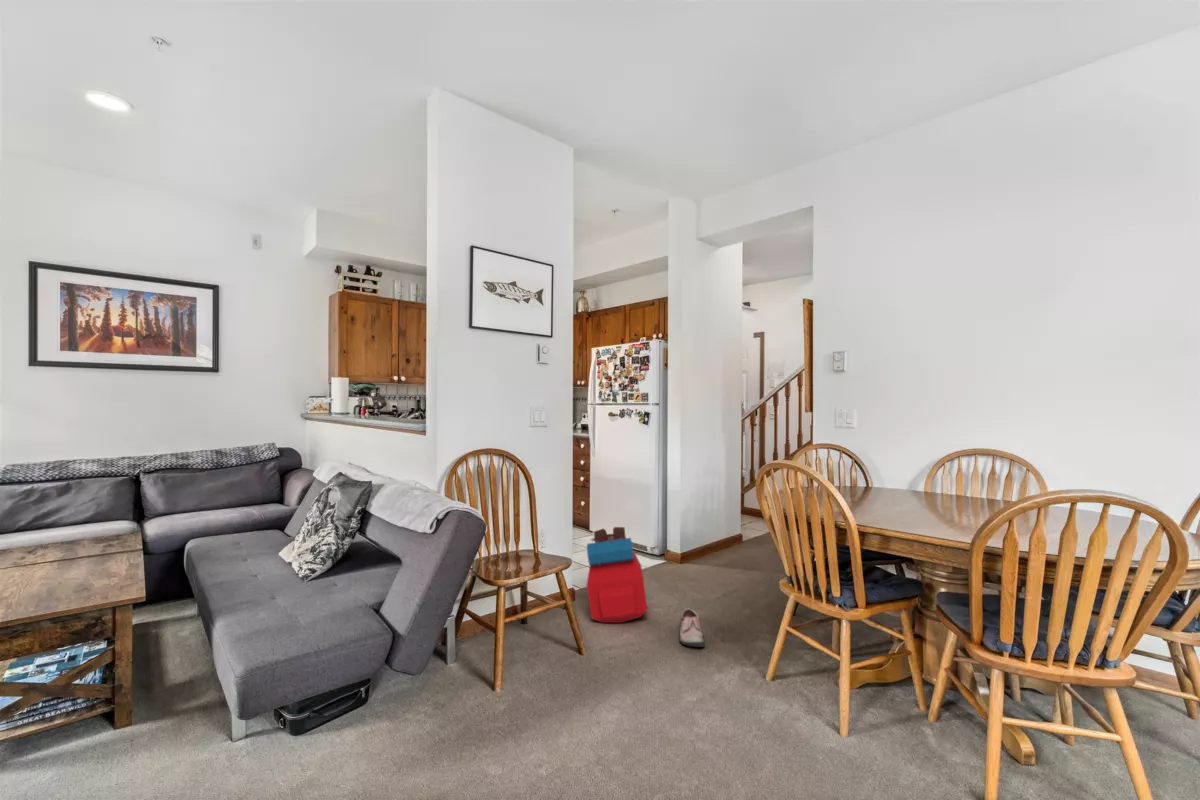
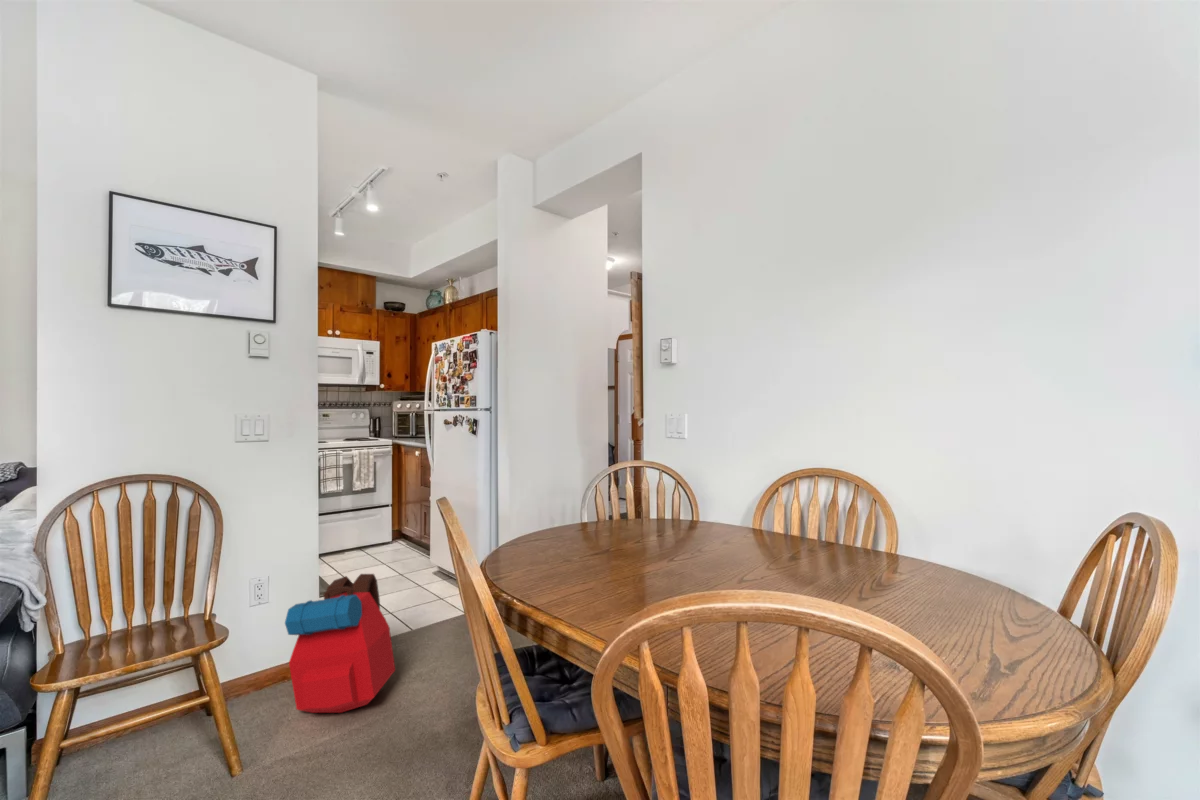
shoe: present [679,609,705,646] -> none [389,693,440,763]

